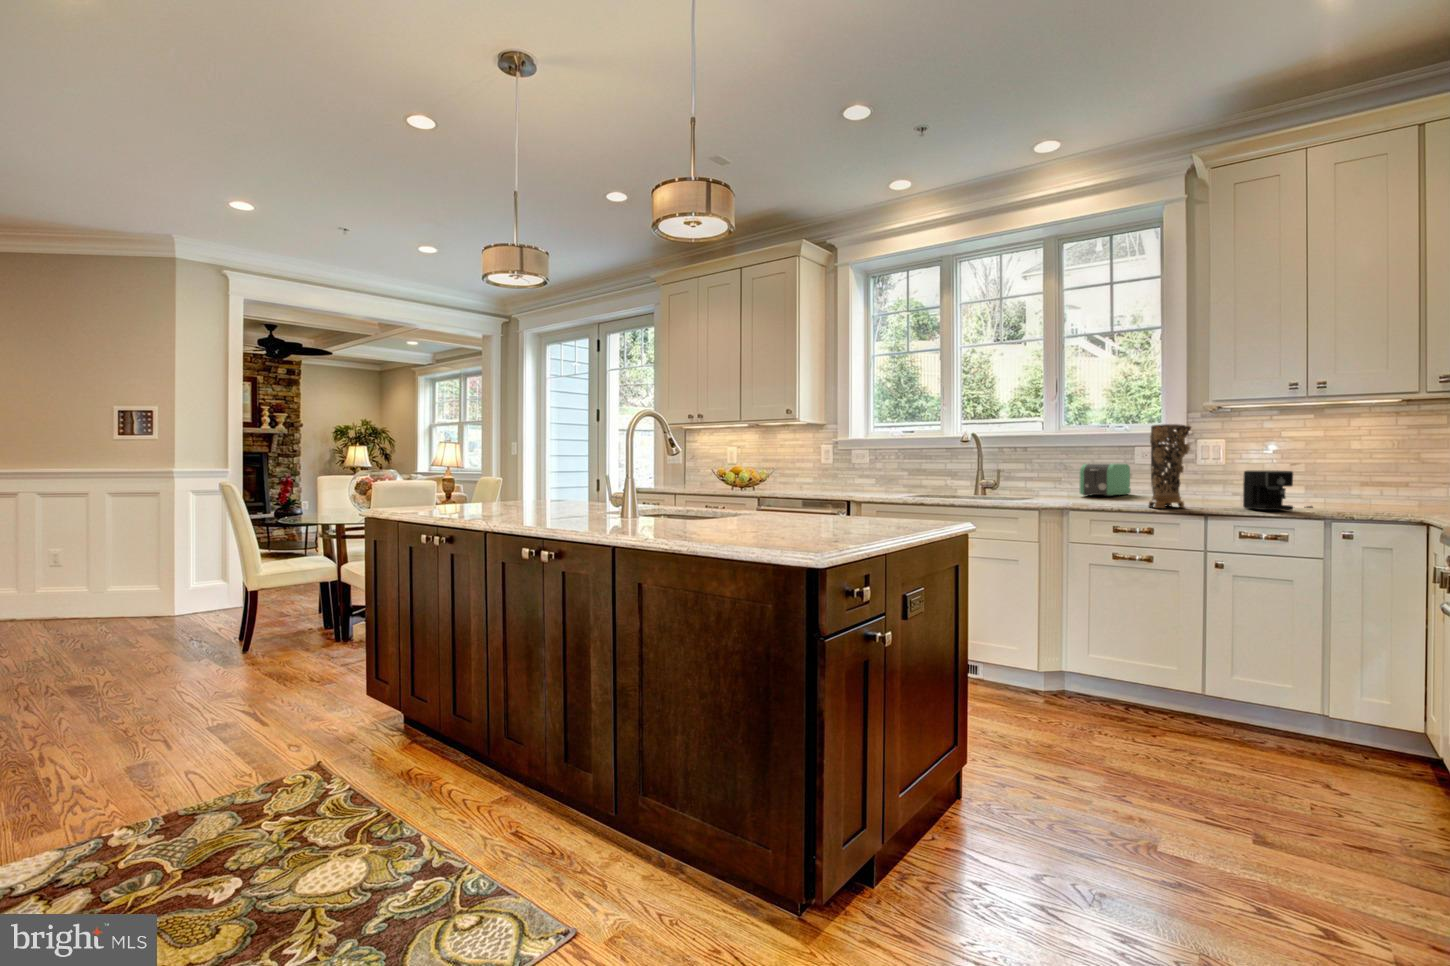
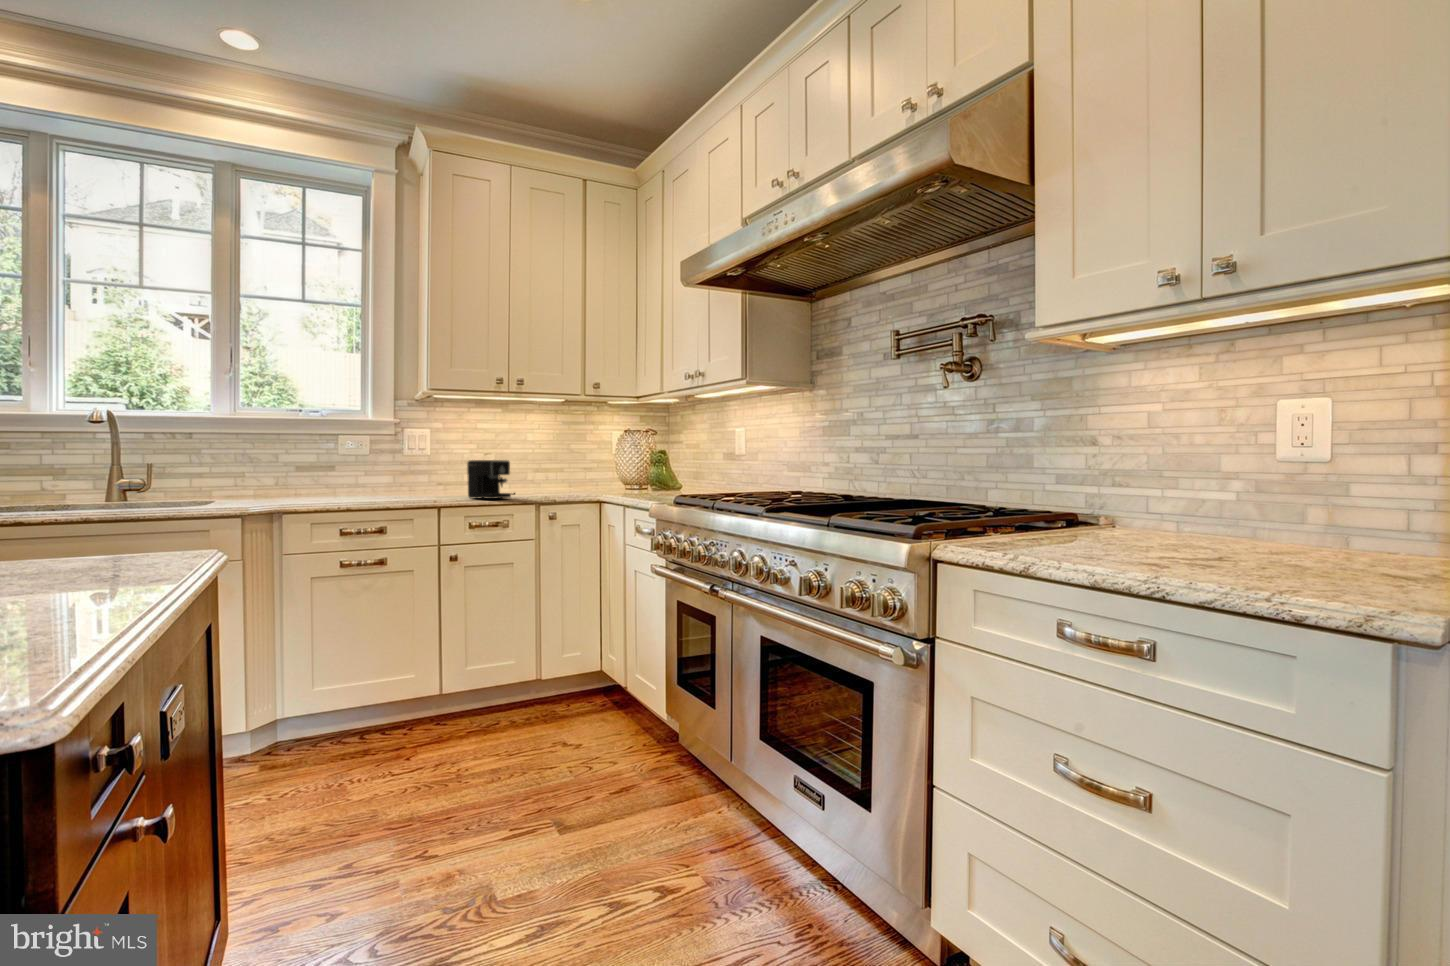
decorative vase: present [1148,424,1191,508] -> none [379,409,422,503]
toaster: present [1080,464,1131,496] -> none [278,454,335,493]

